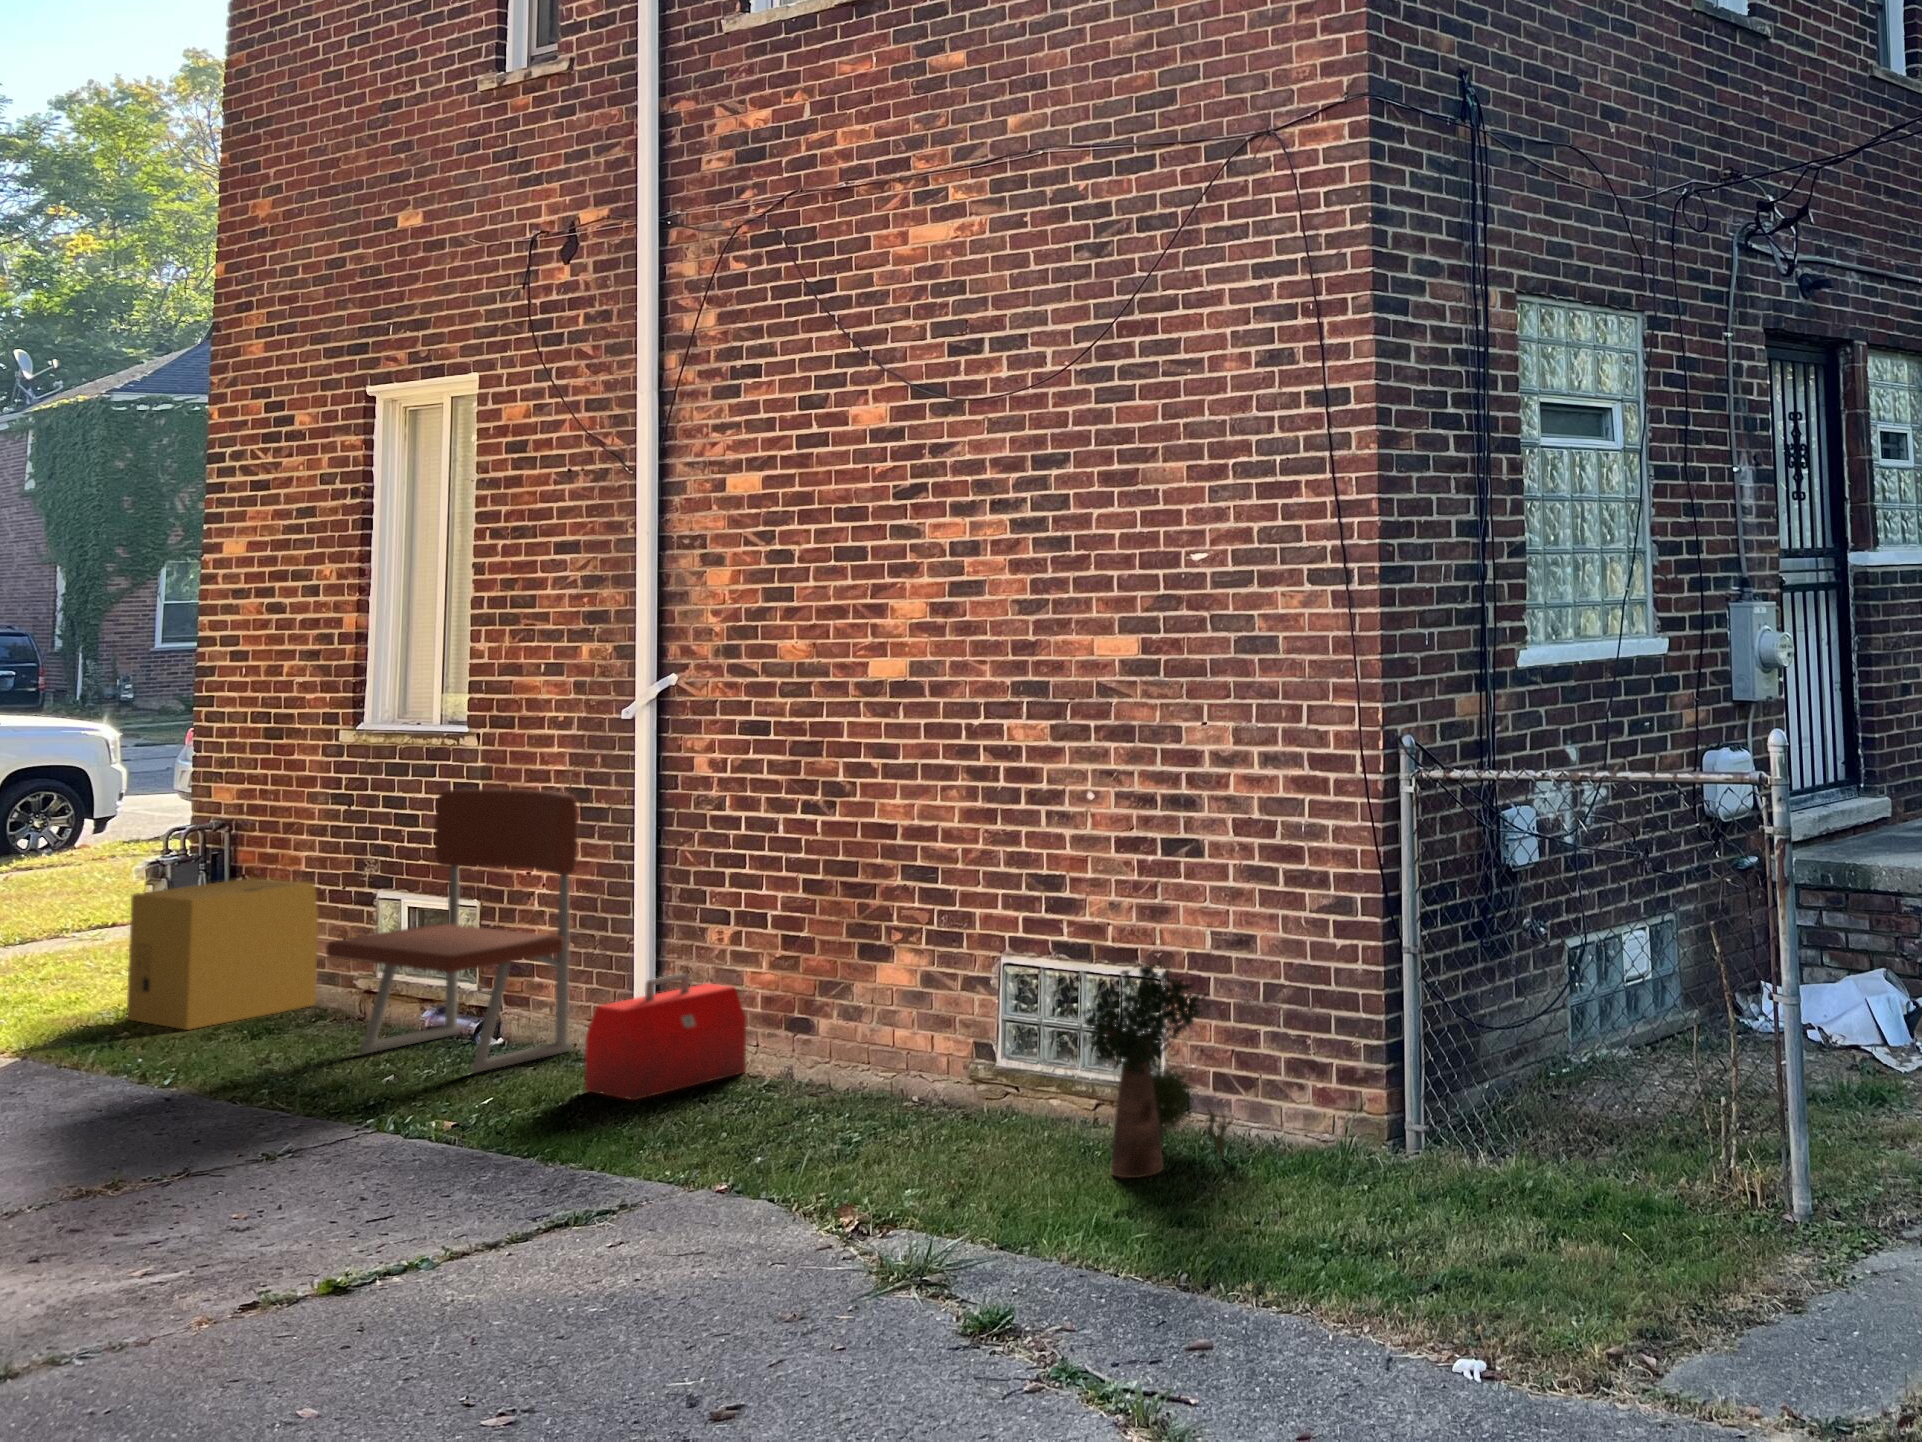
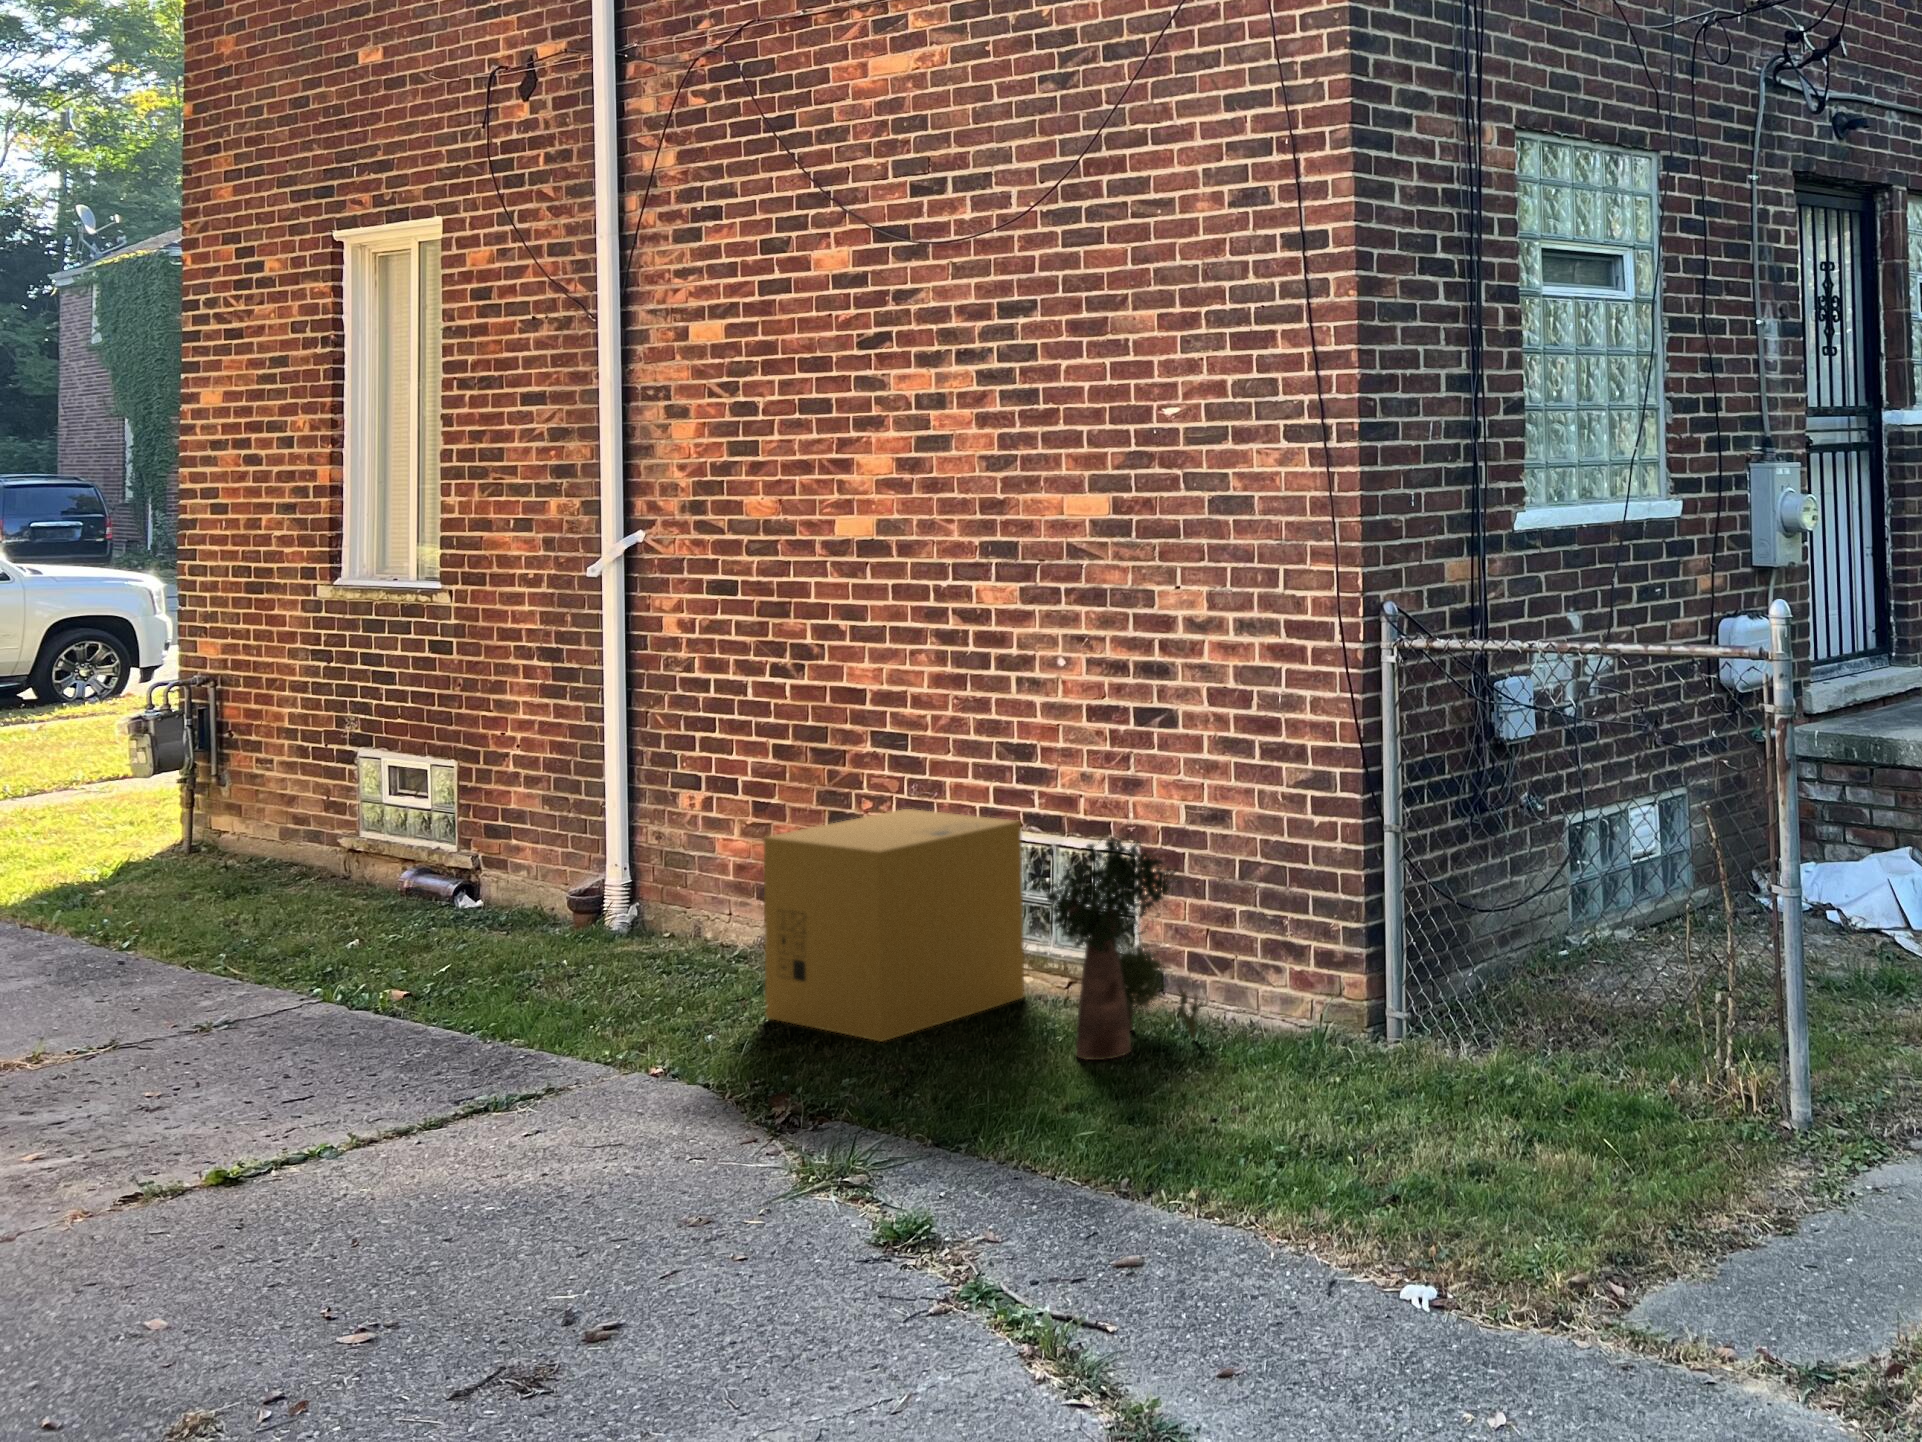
bench: present [326,789,578,1073] -> none [290,650,544,940]
cardboard box: present [127,878,319,1030] -> present [764,809,1024,1041]
toolbox: present [585,973,746,1100] -> none [549,840,717,971]

